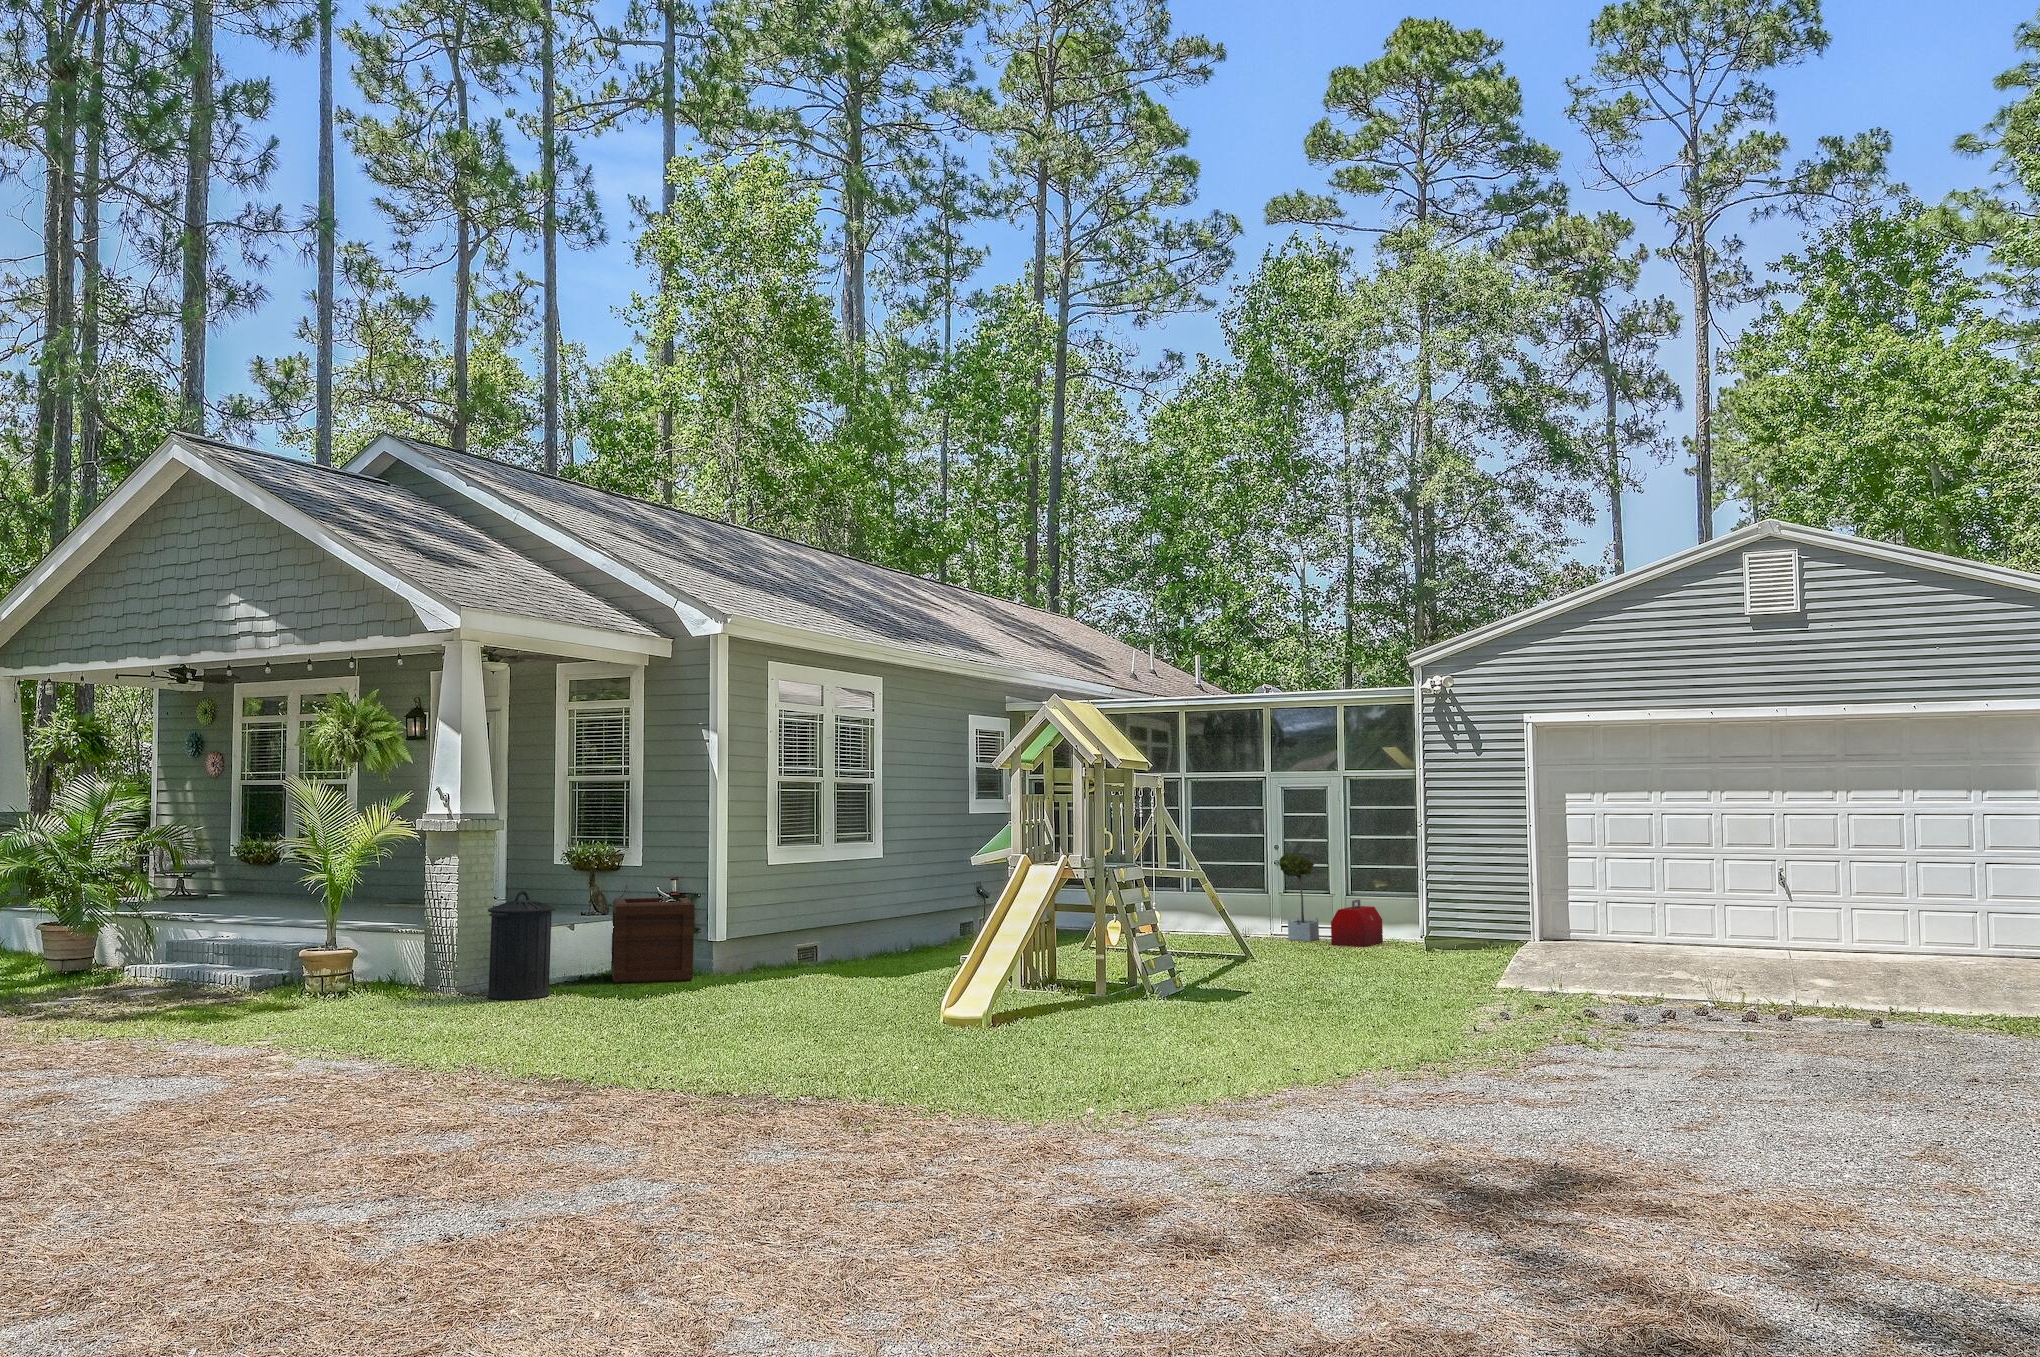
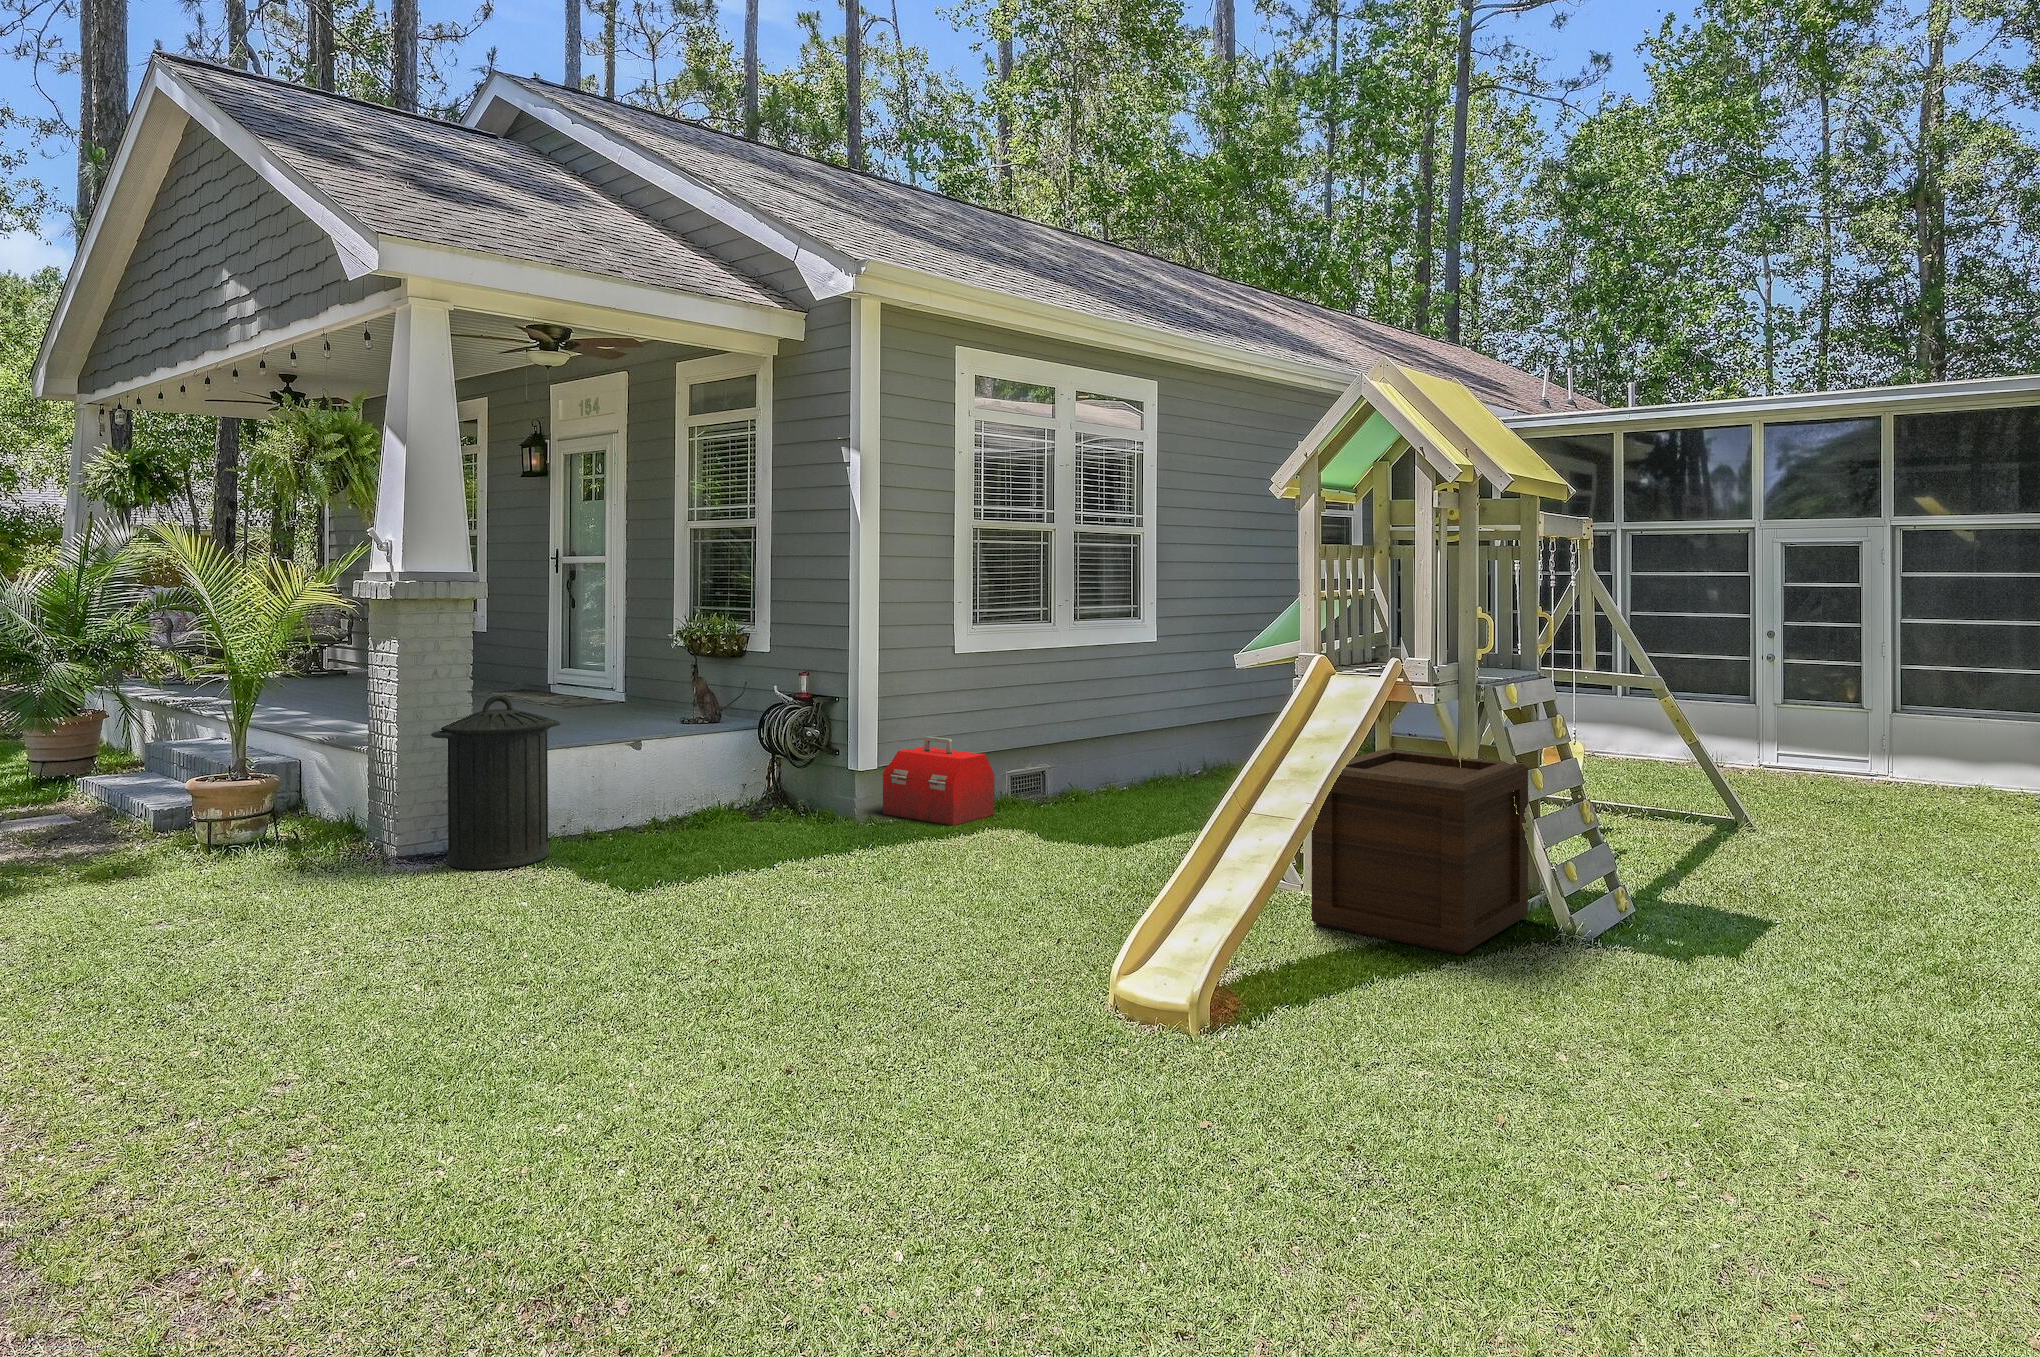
potted tree: present [1279,852,1319,941] -> none [1775,641,1841,779]
wooden crate: present [611,898,694,983] -> present [1312,749,1528,955]
toolbox: present [1331,899,1383,947] -> present [883,737,995,826]

